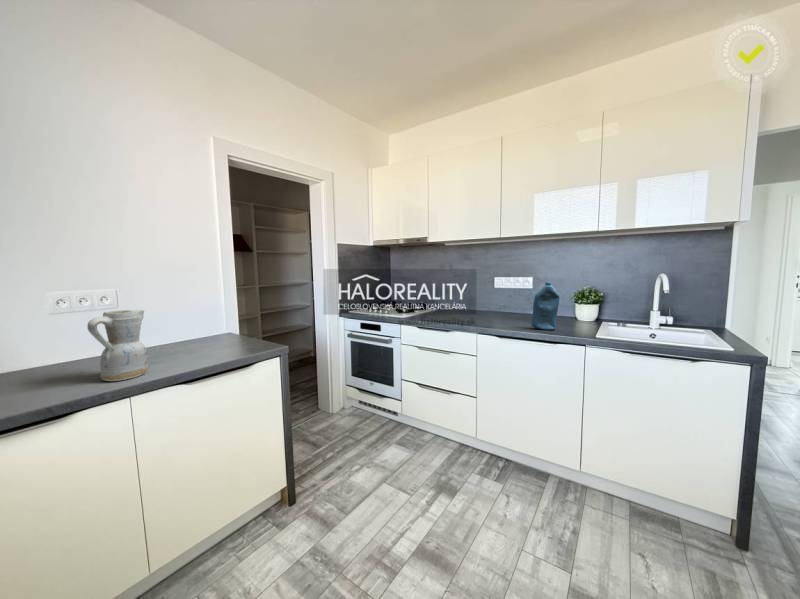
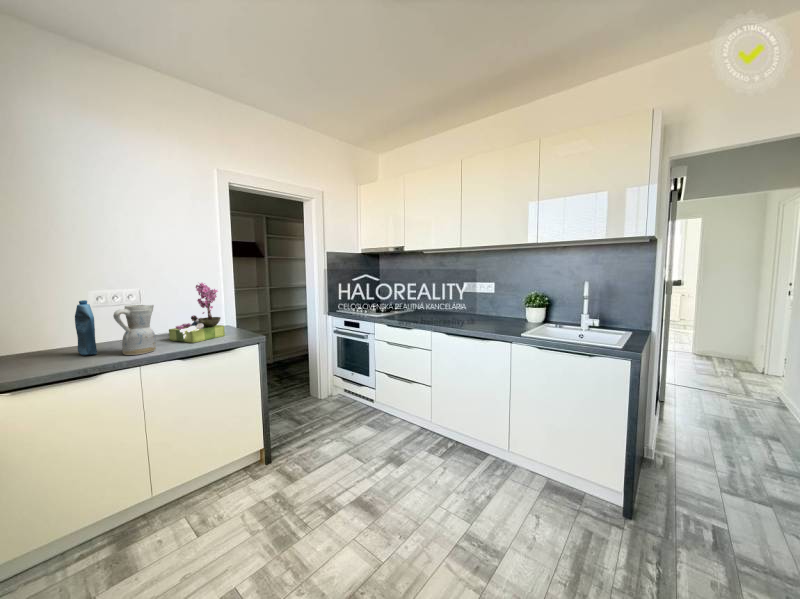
flower arrangement: none [160,278,234,359] -> present [169,283,225,343]
bottle: present [532,282,560,330] -> present [75,300,97,356]

